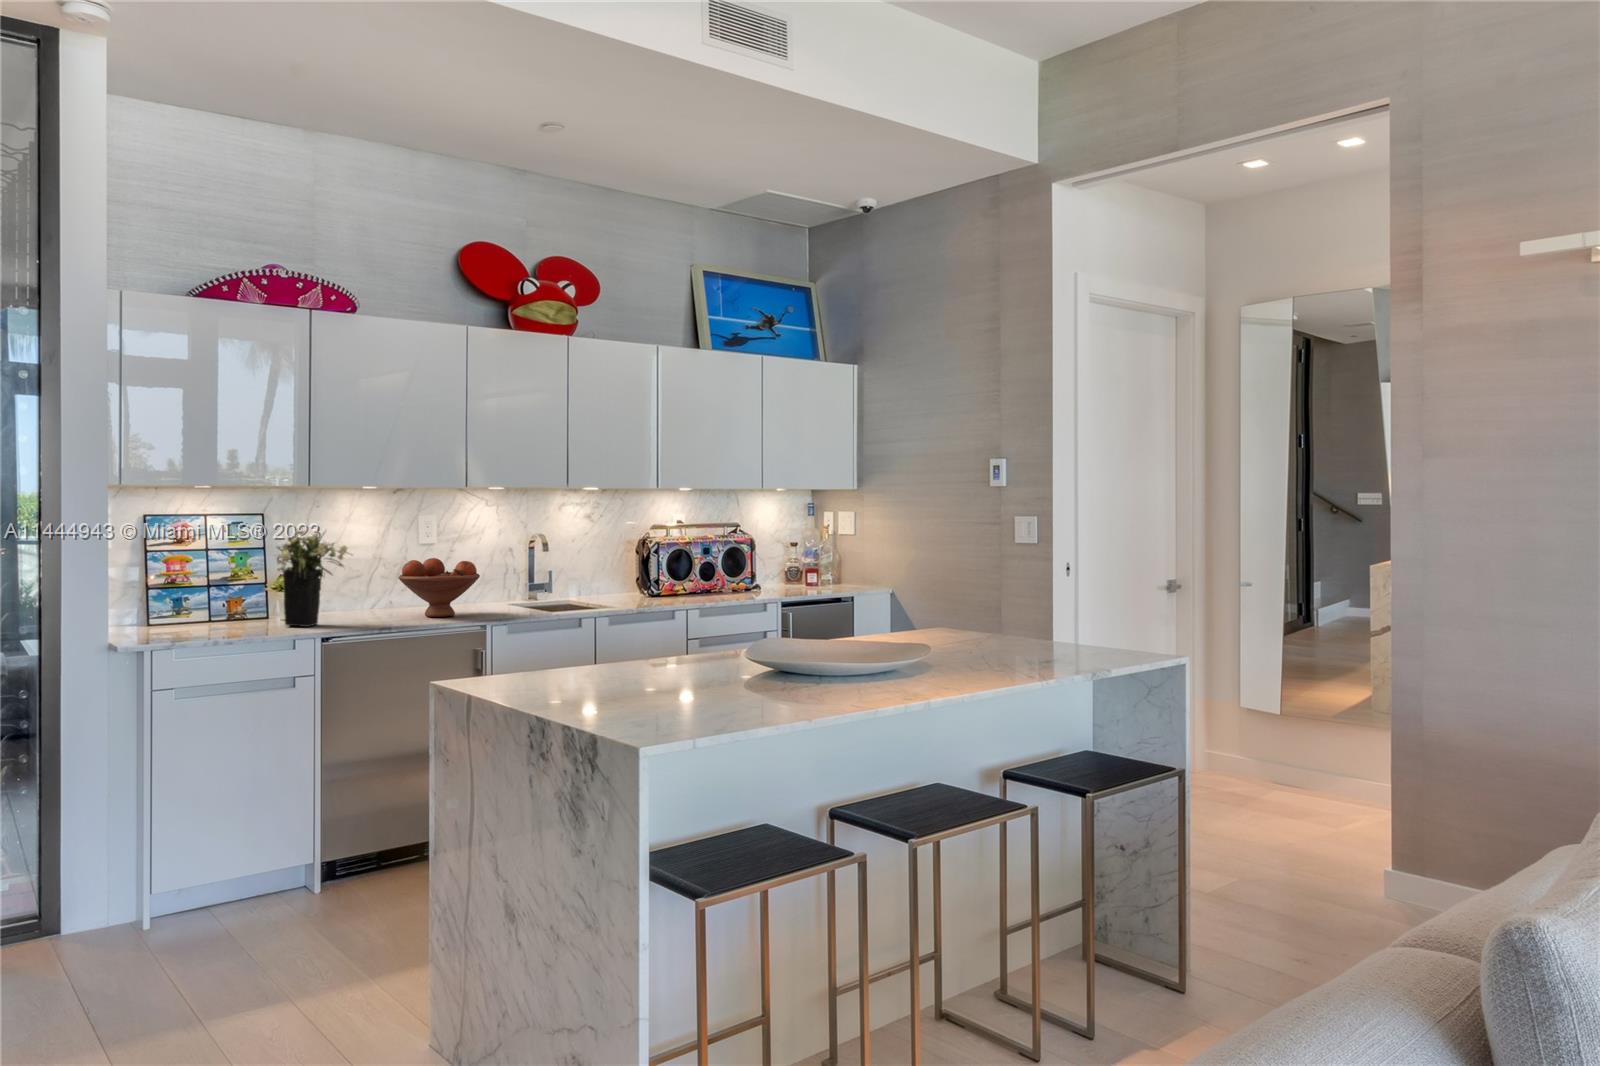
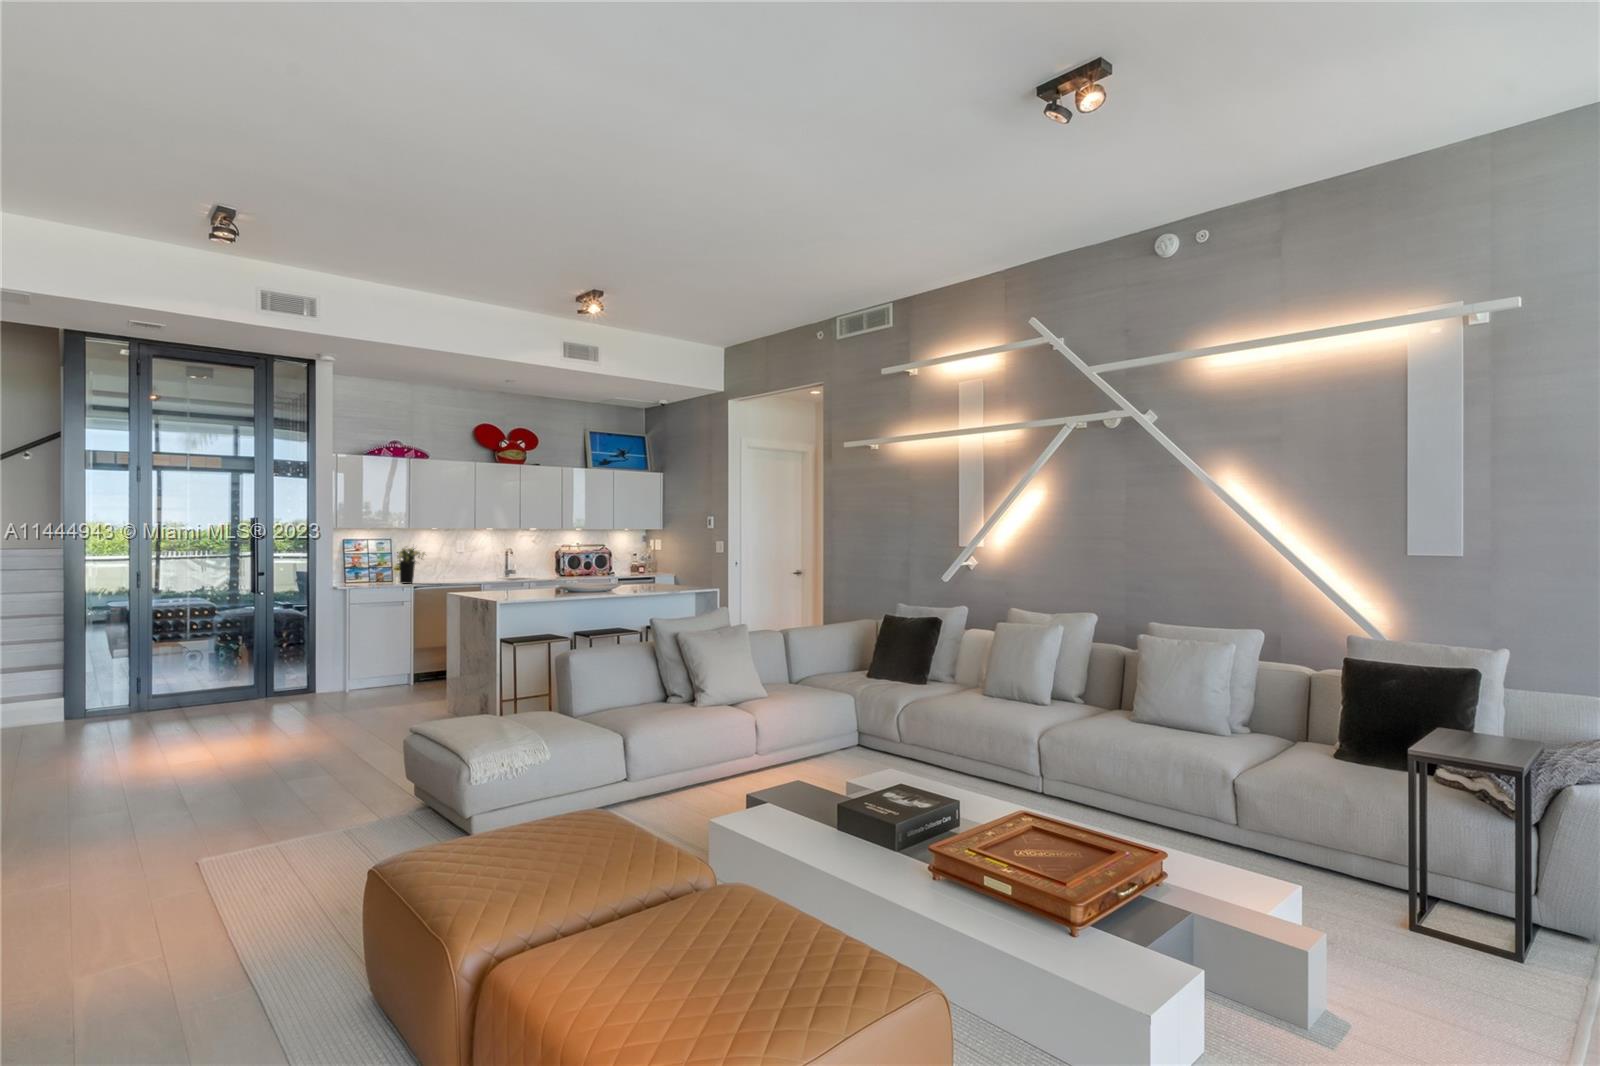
fruit bowl: present [398,558,480,617] -> none [446,558,481,582]

